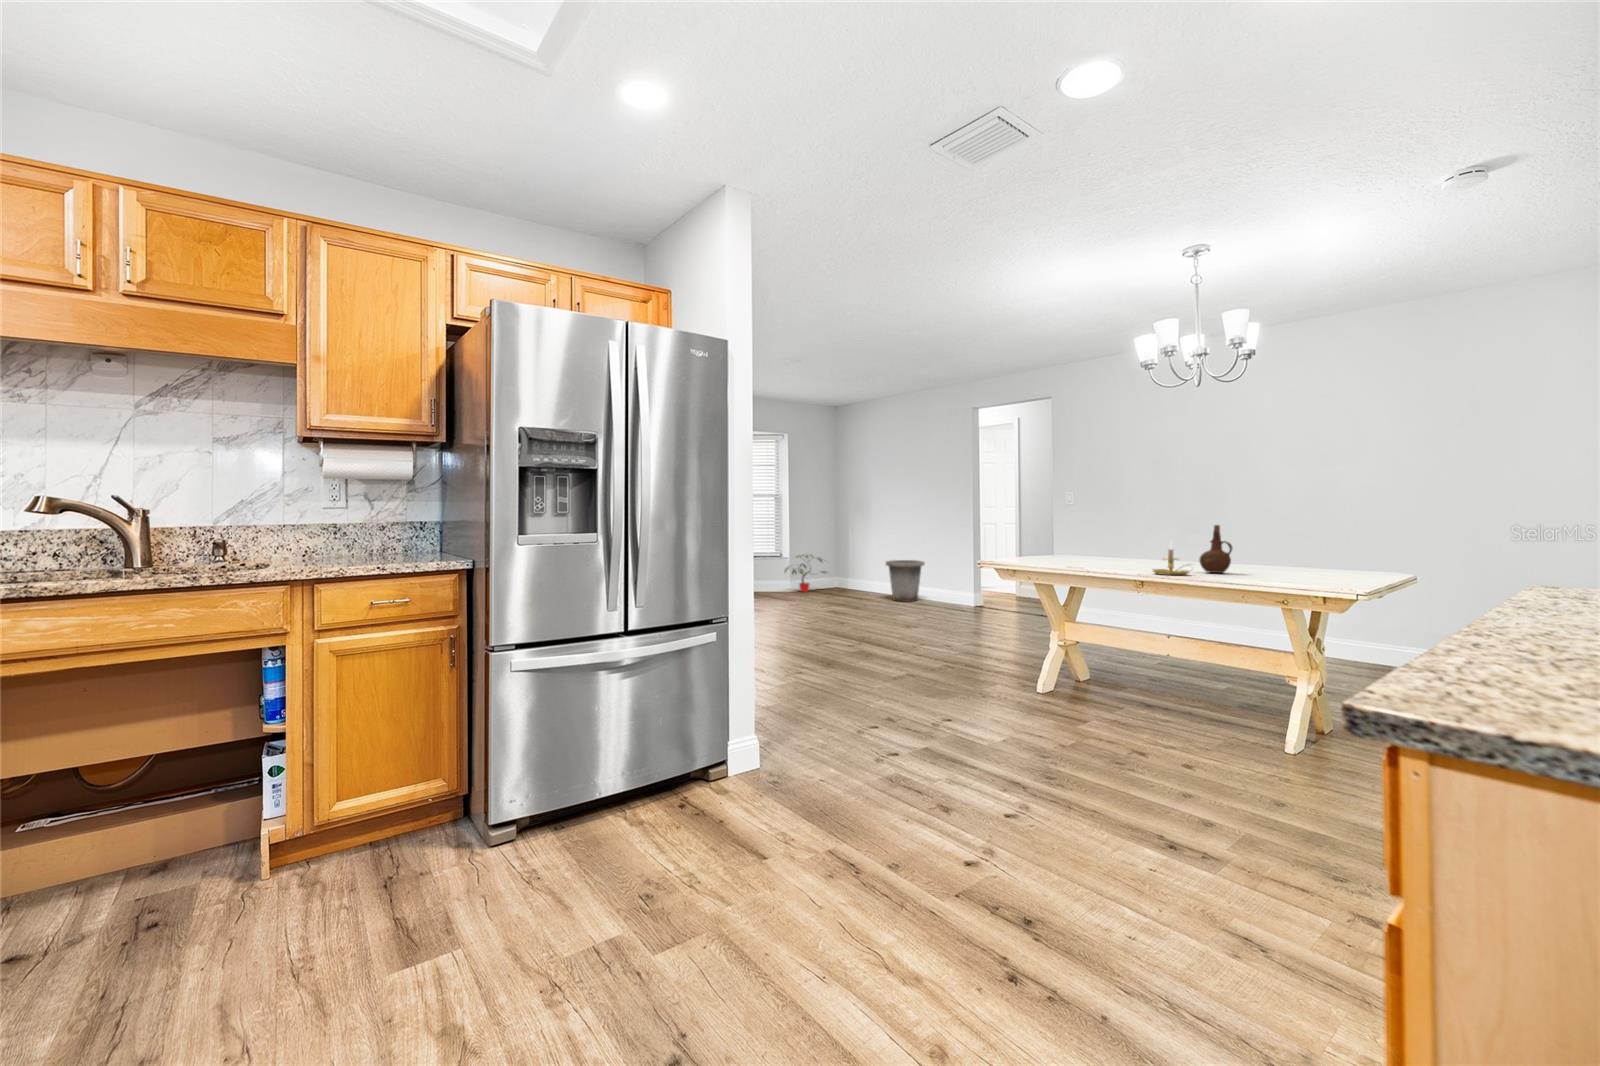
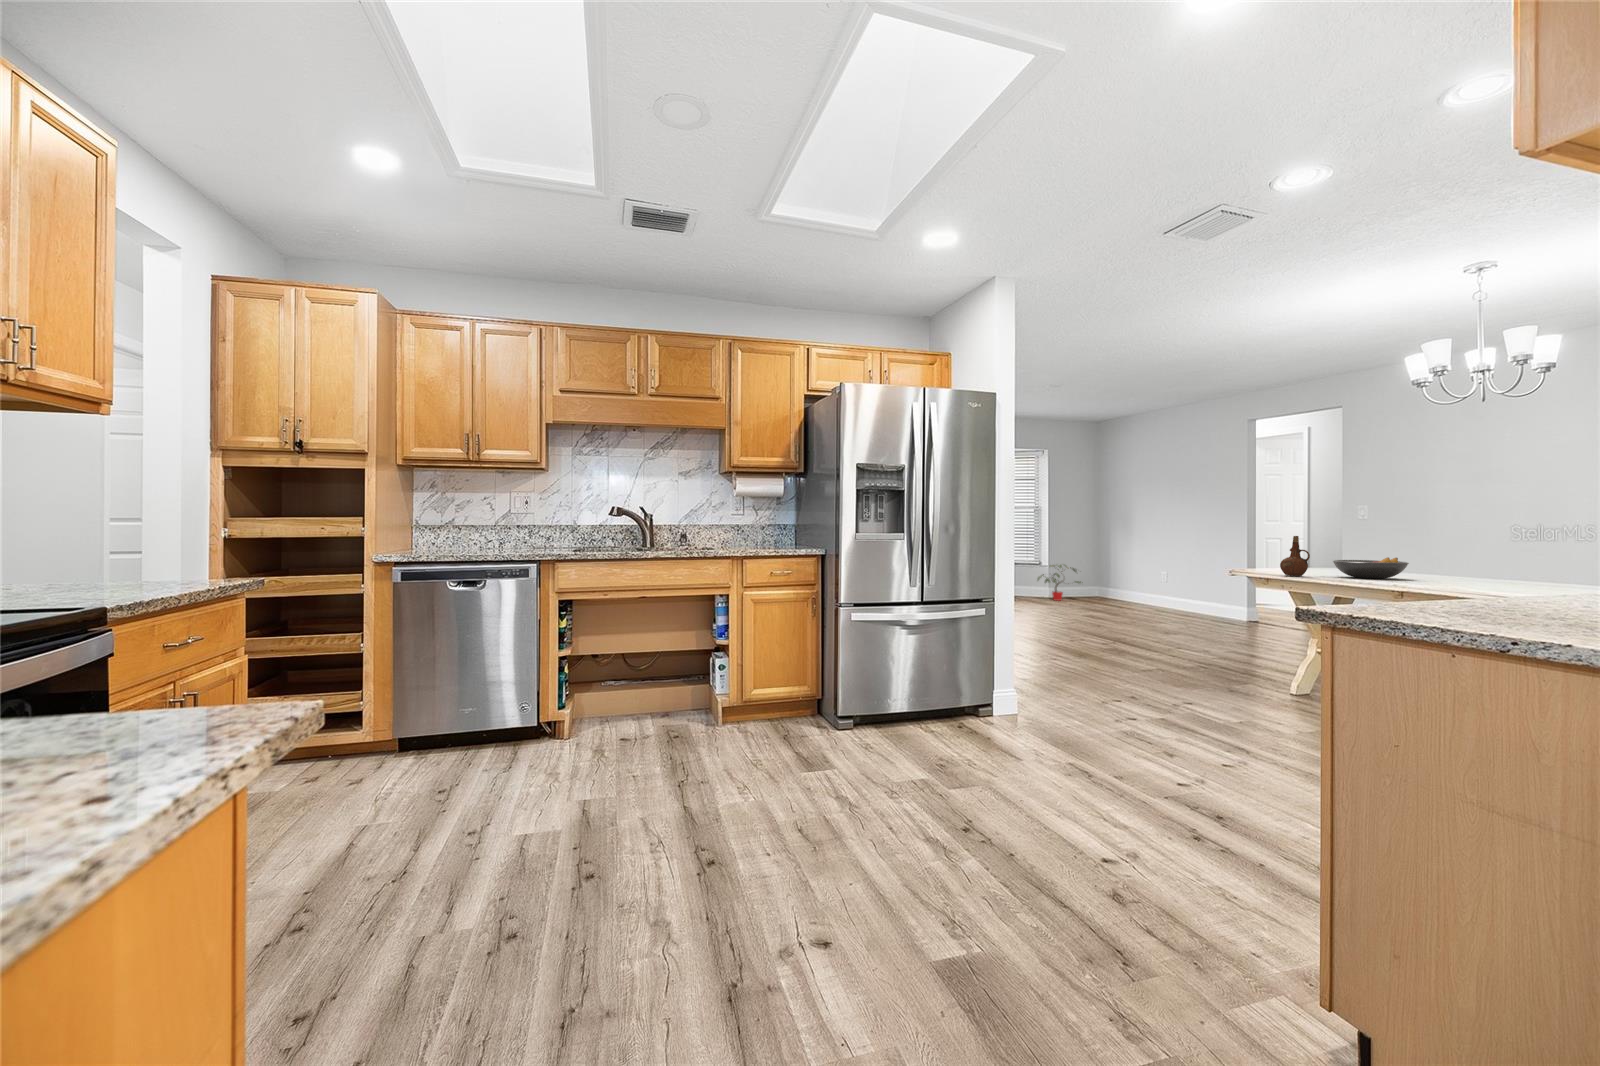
ceramic pitcher: present [1199,525,1232,573] -> present [1280,536,1310,576]
candle holder: present [1153,543,1189,575] -> none [1419,552,1470,586]
fruit bowl: none [1069,546,1134,567] -> present [1333,557,1409,579]
trash can: present [886,560,924,602] -> none [1145,573,1189,614]

